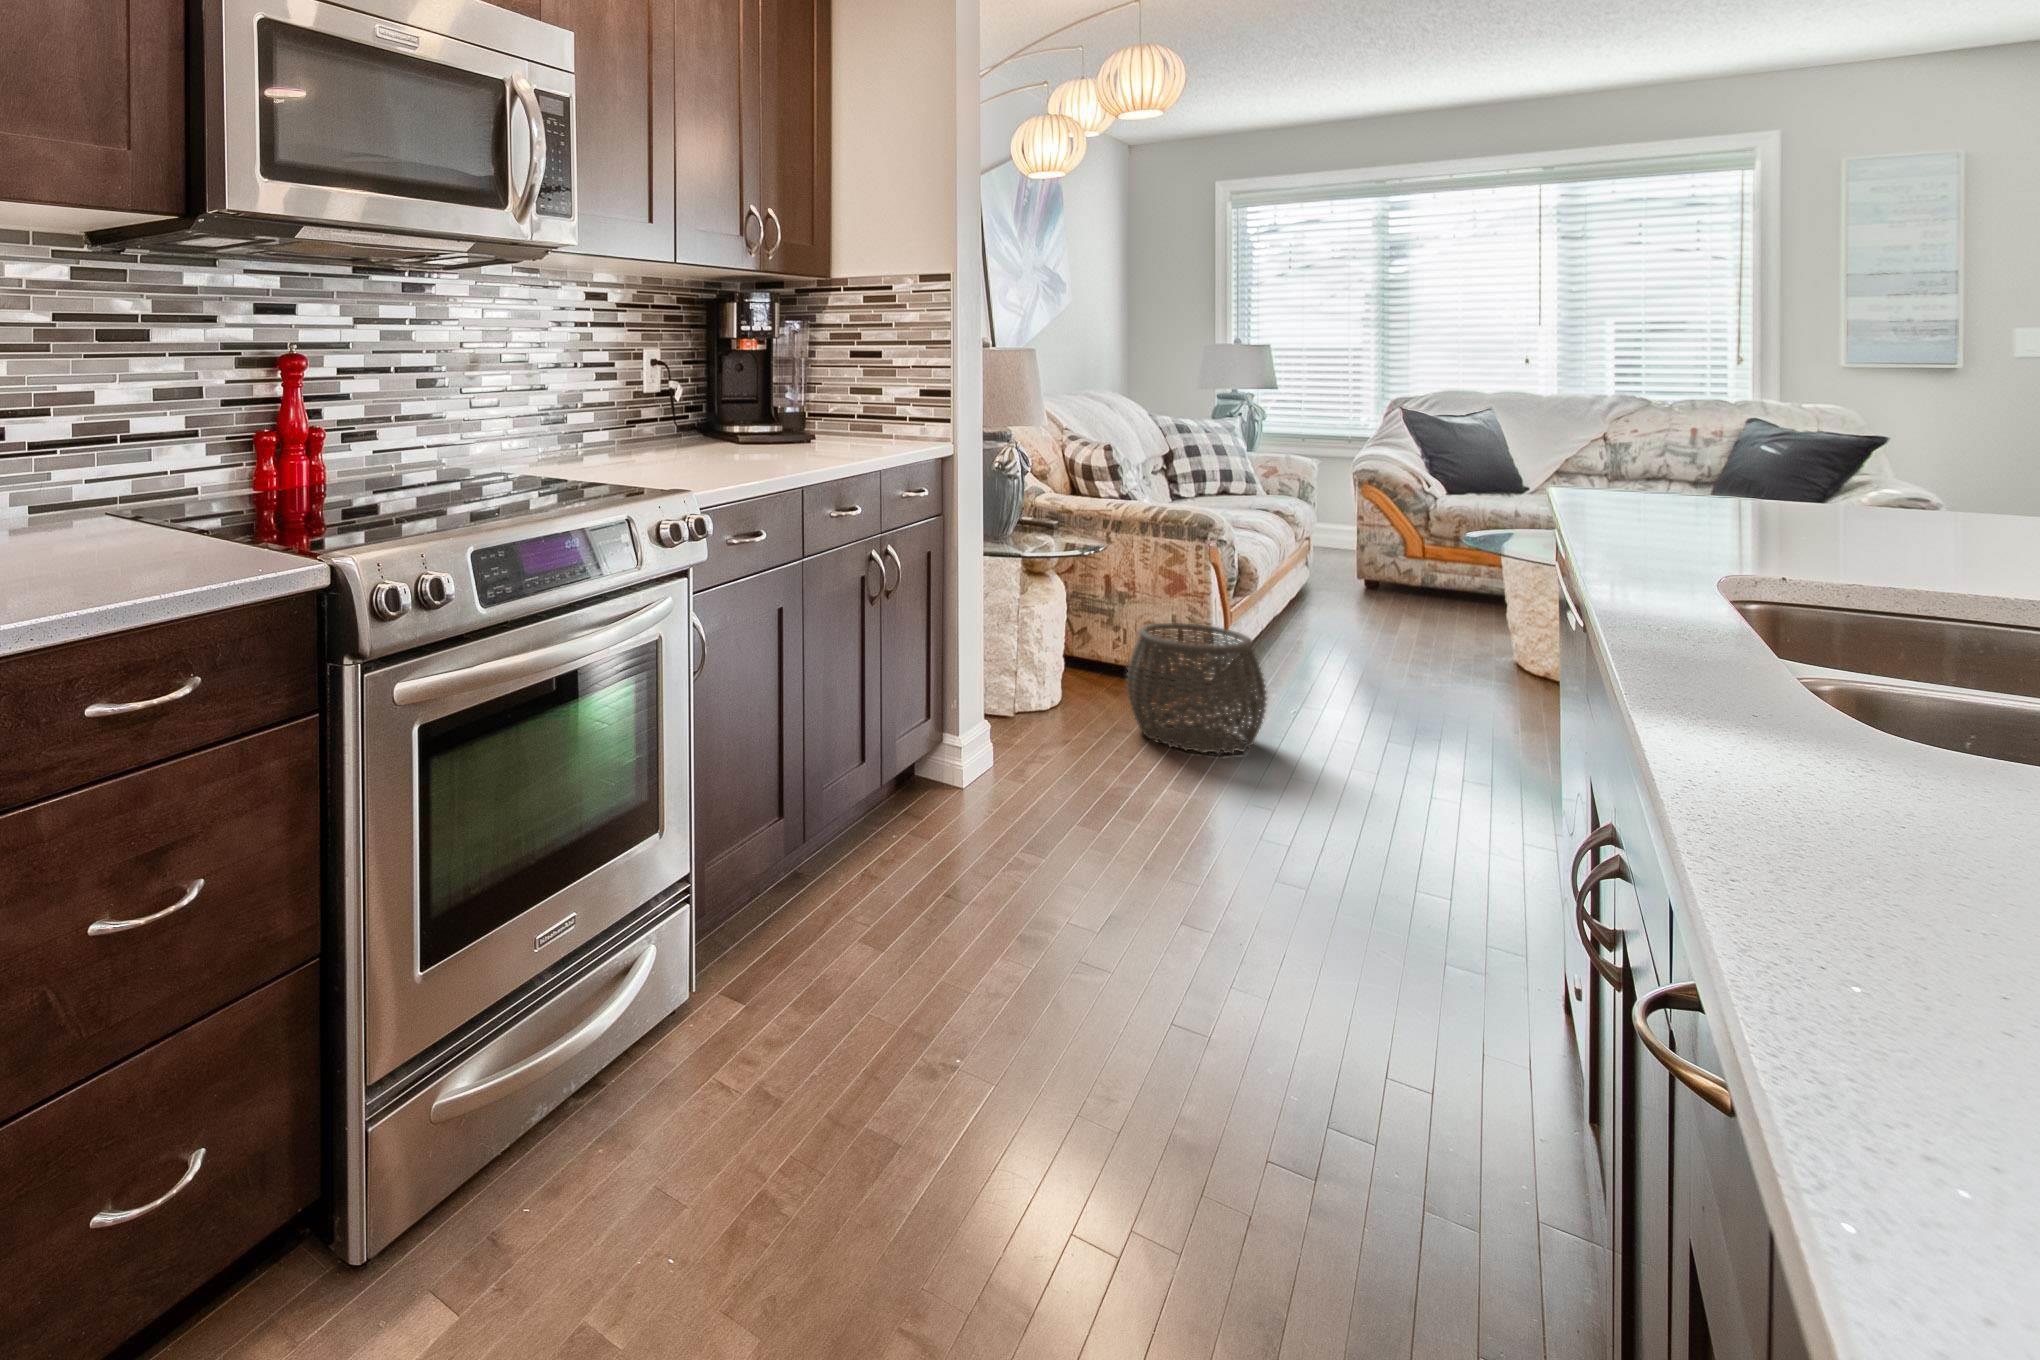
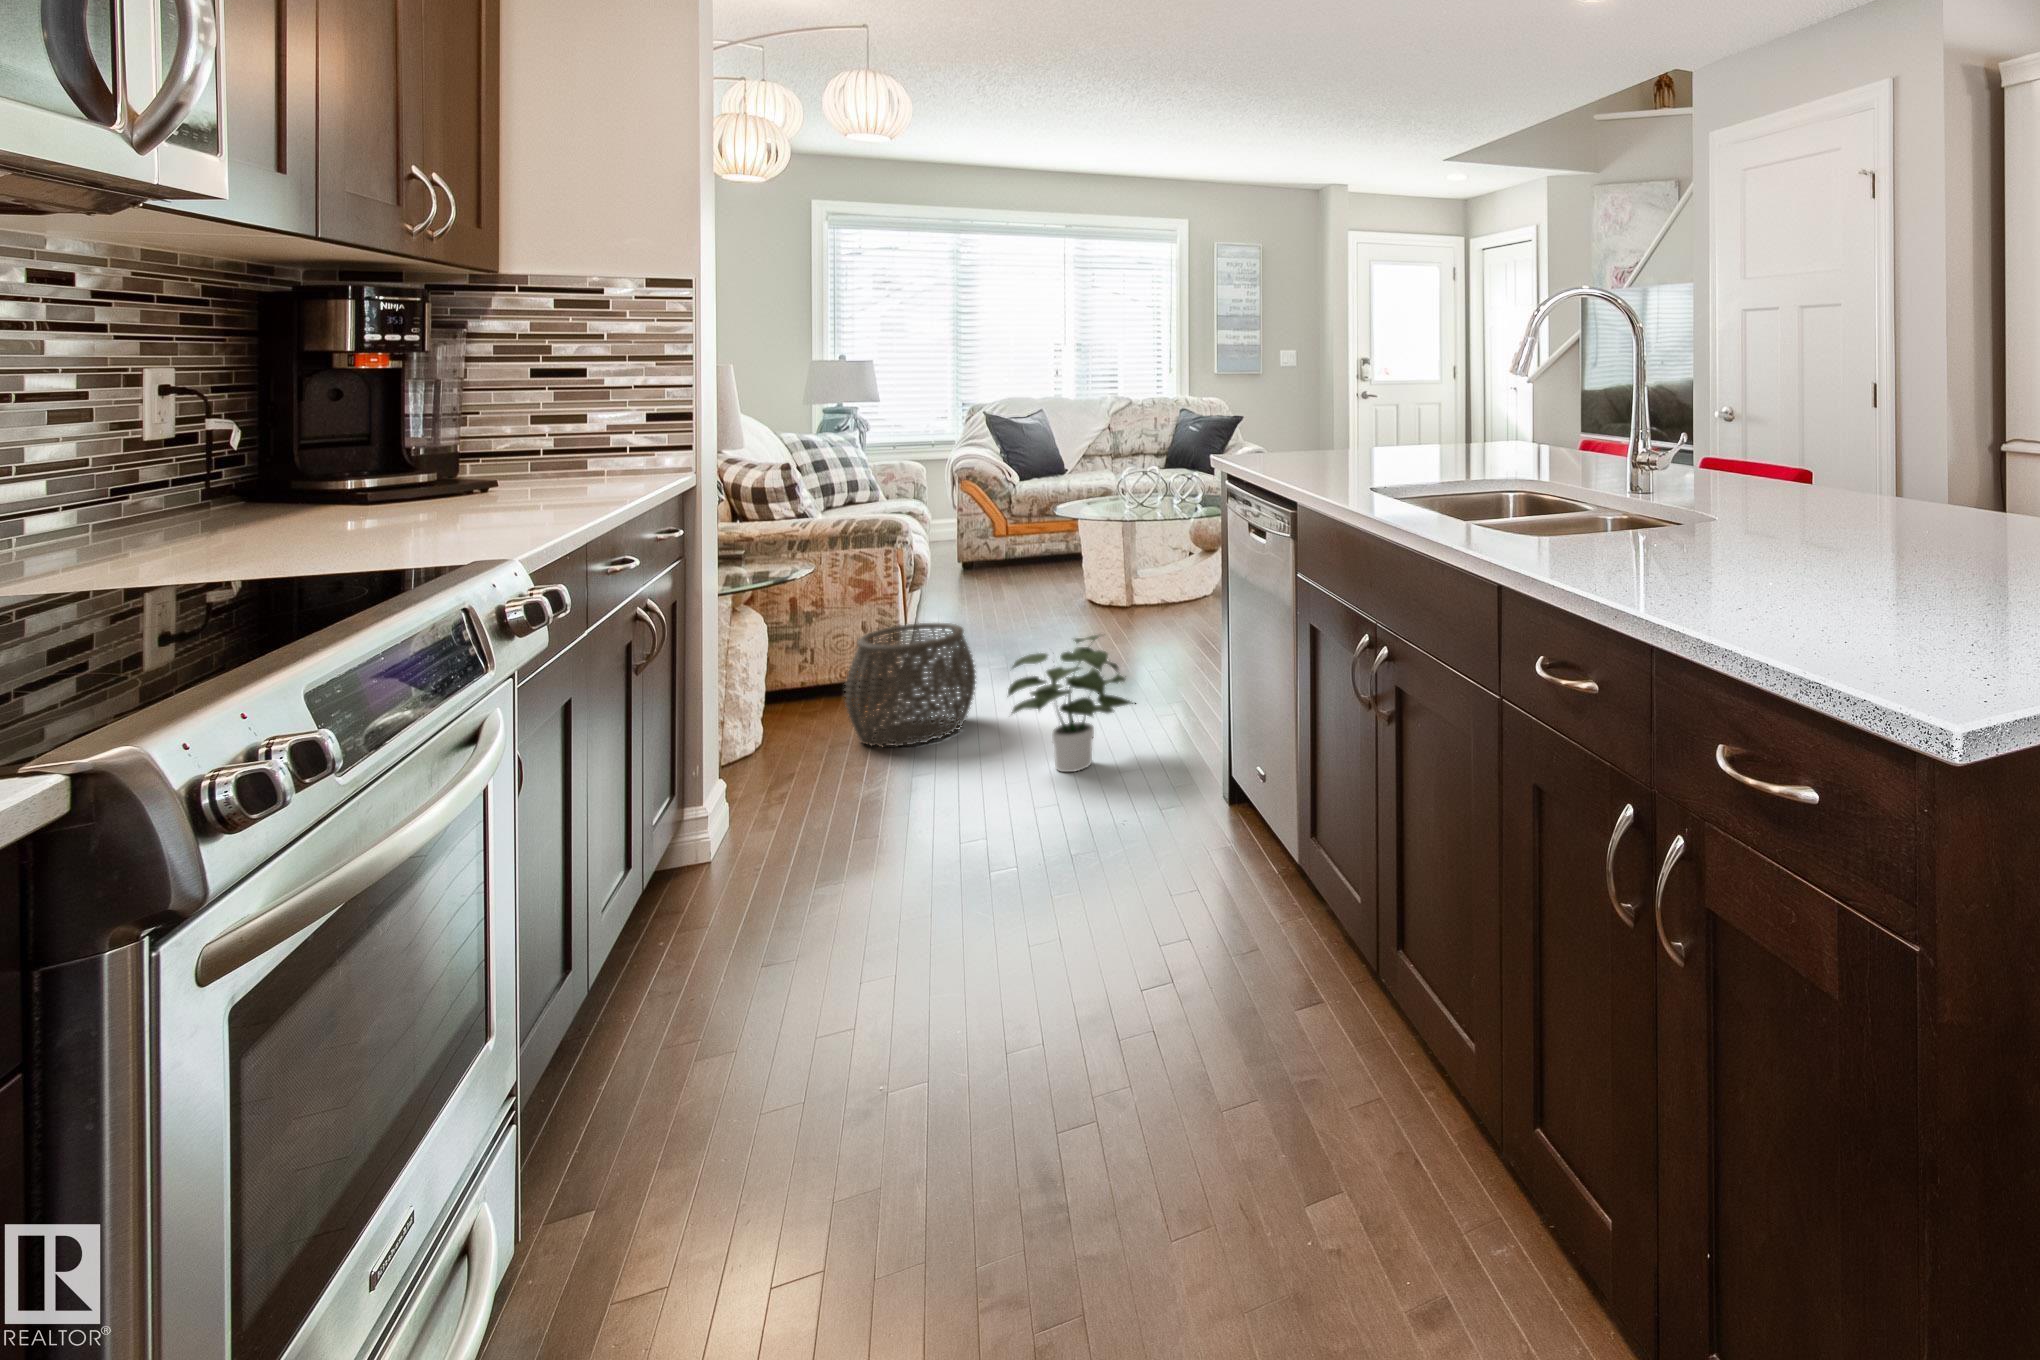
potted plant: none [1262,682,1444,844] -> present [1007,635,1132,772]

